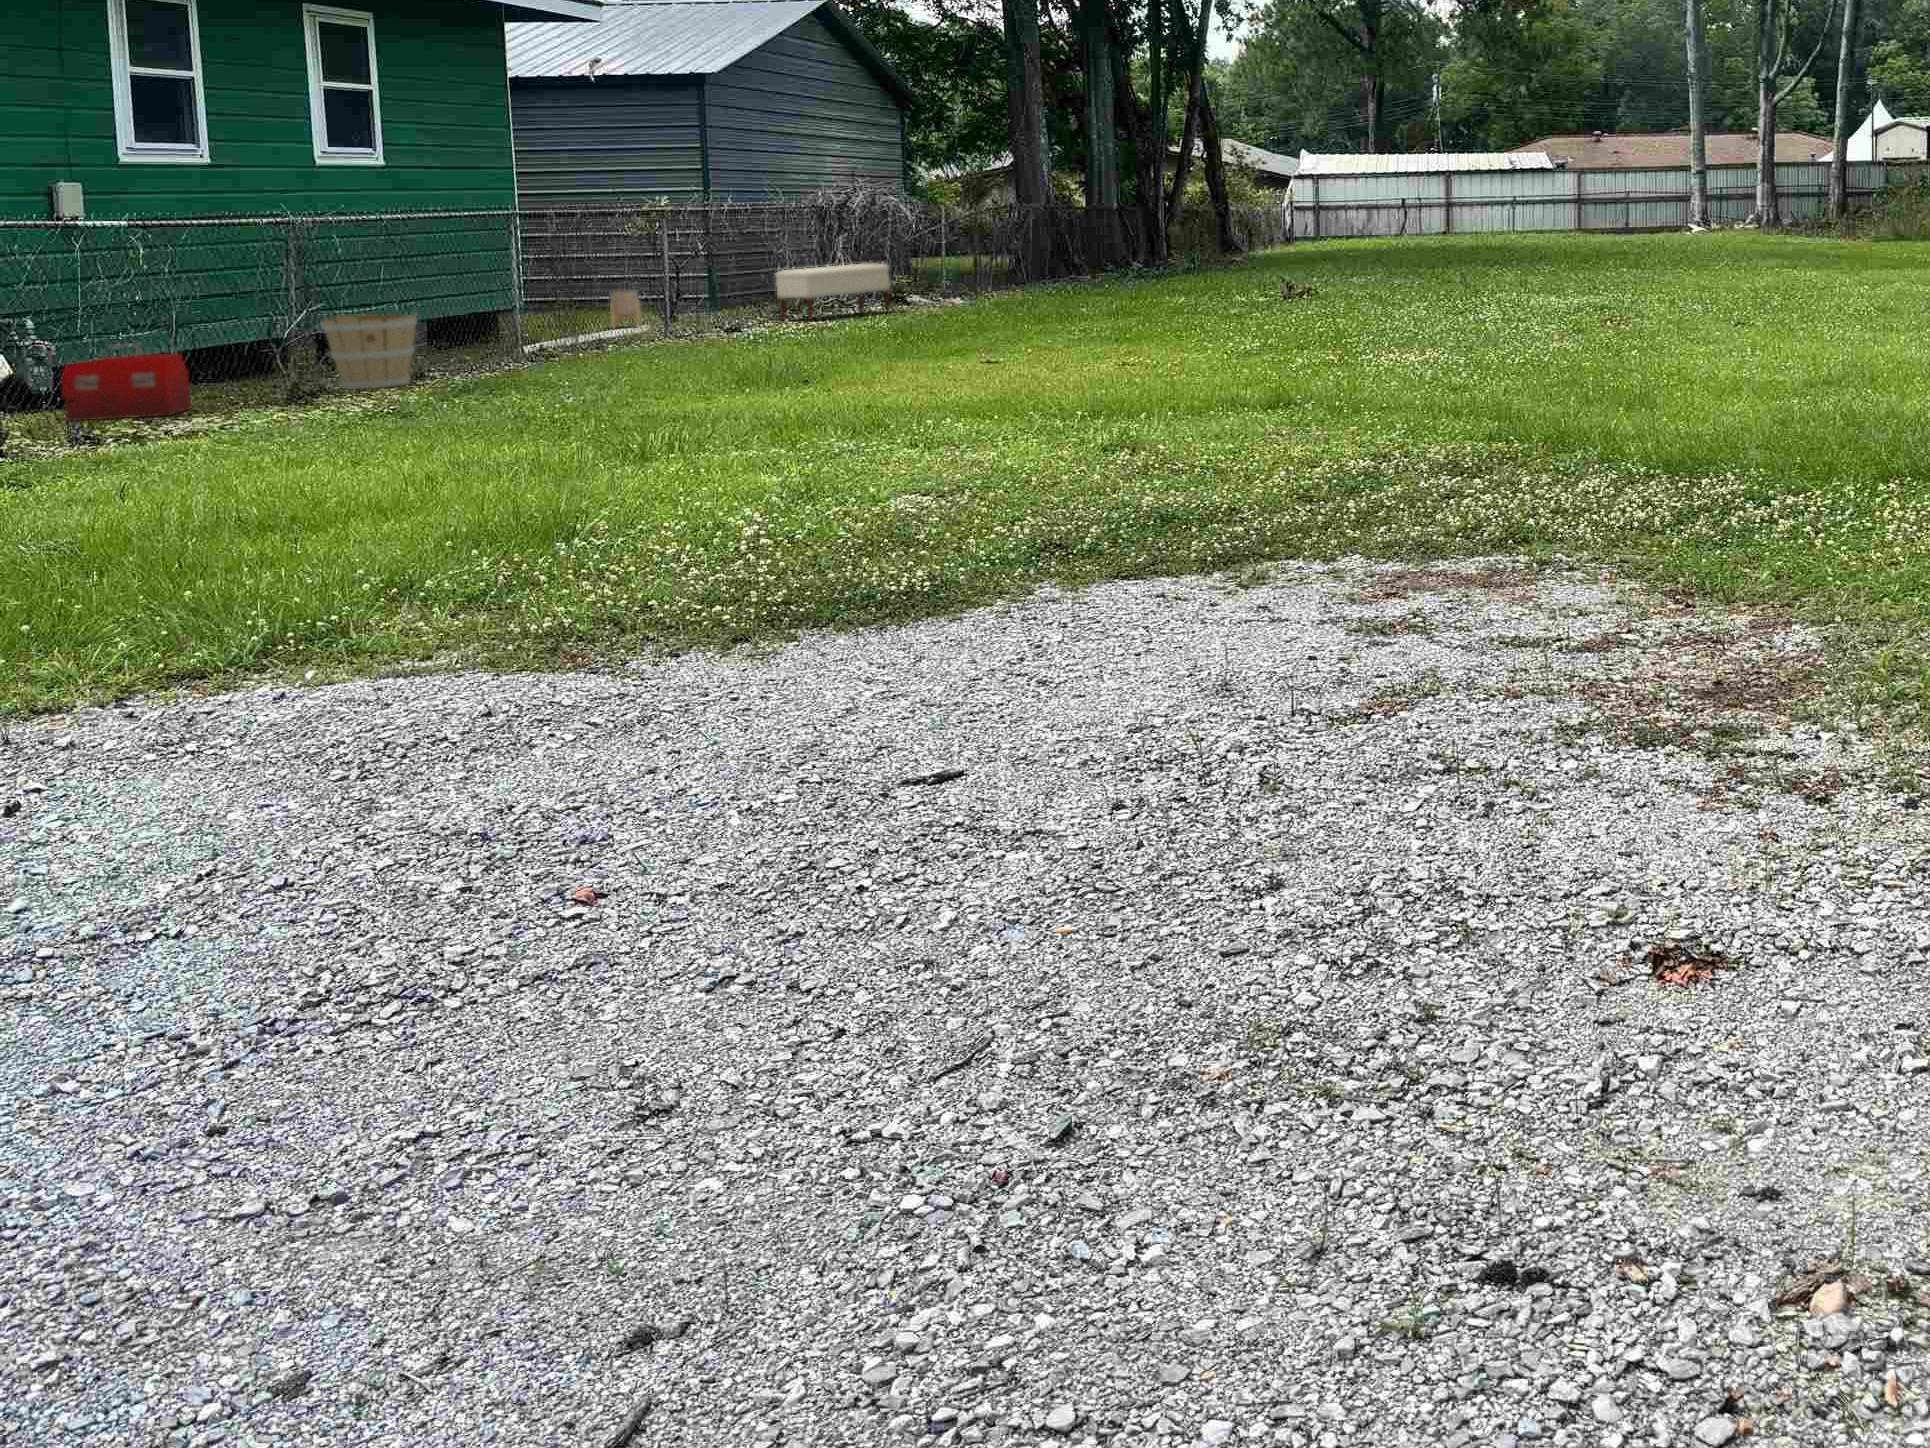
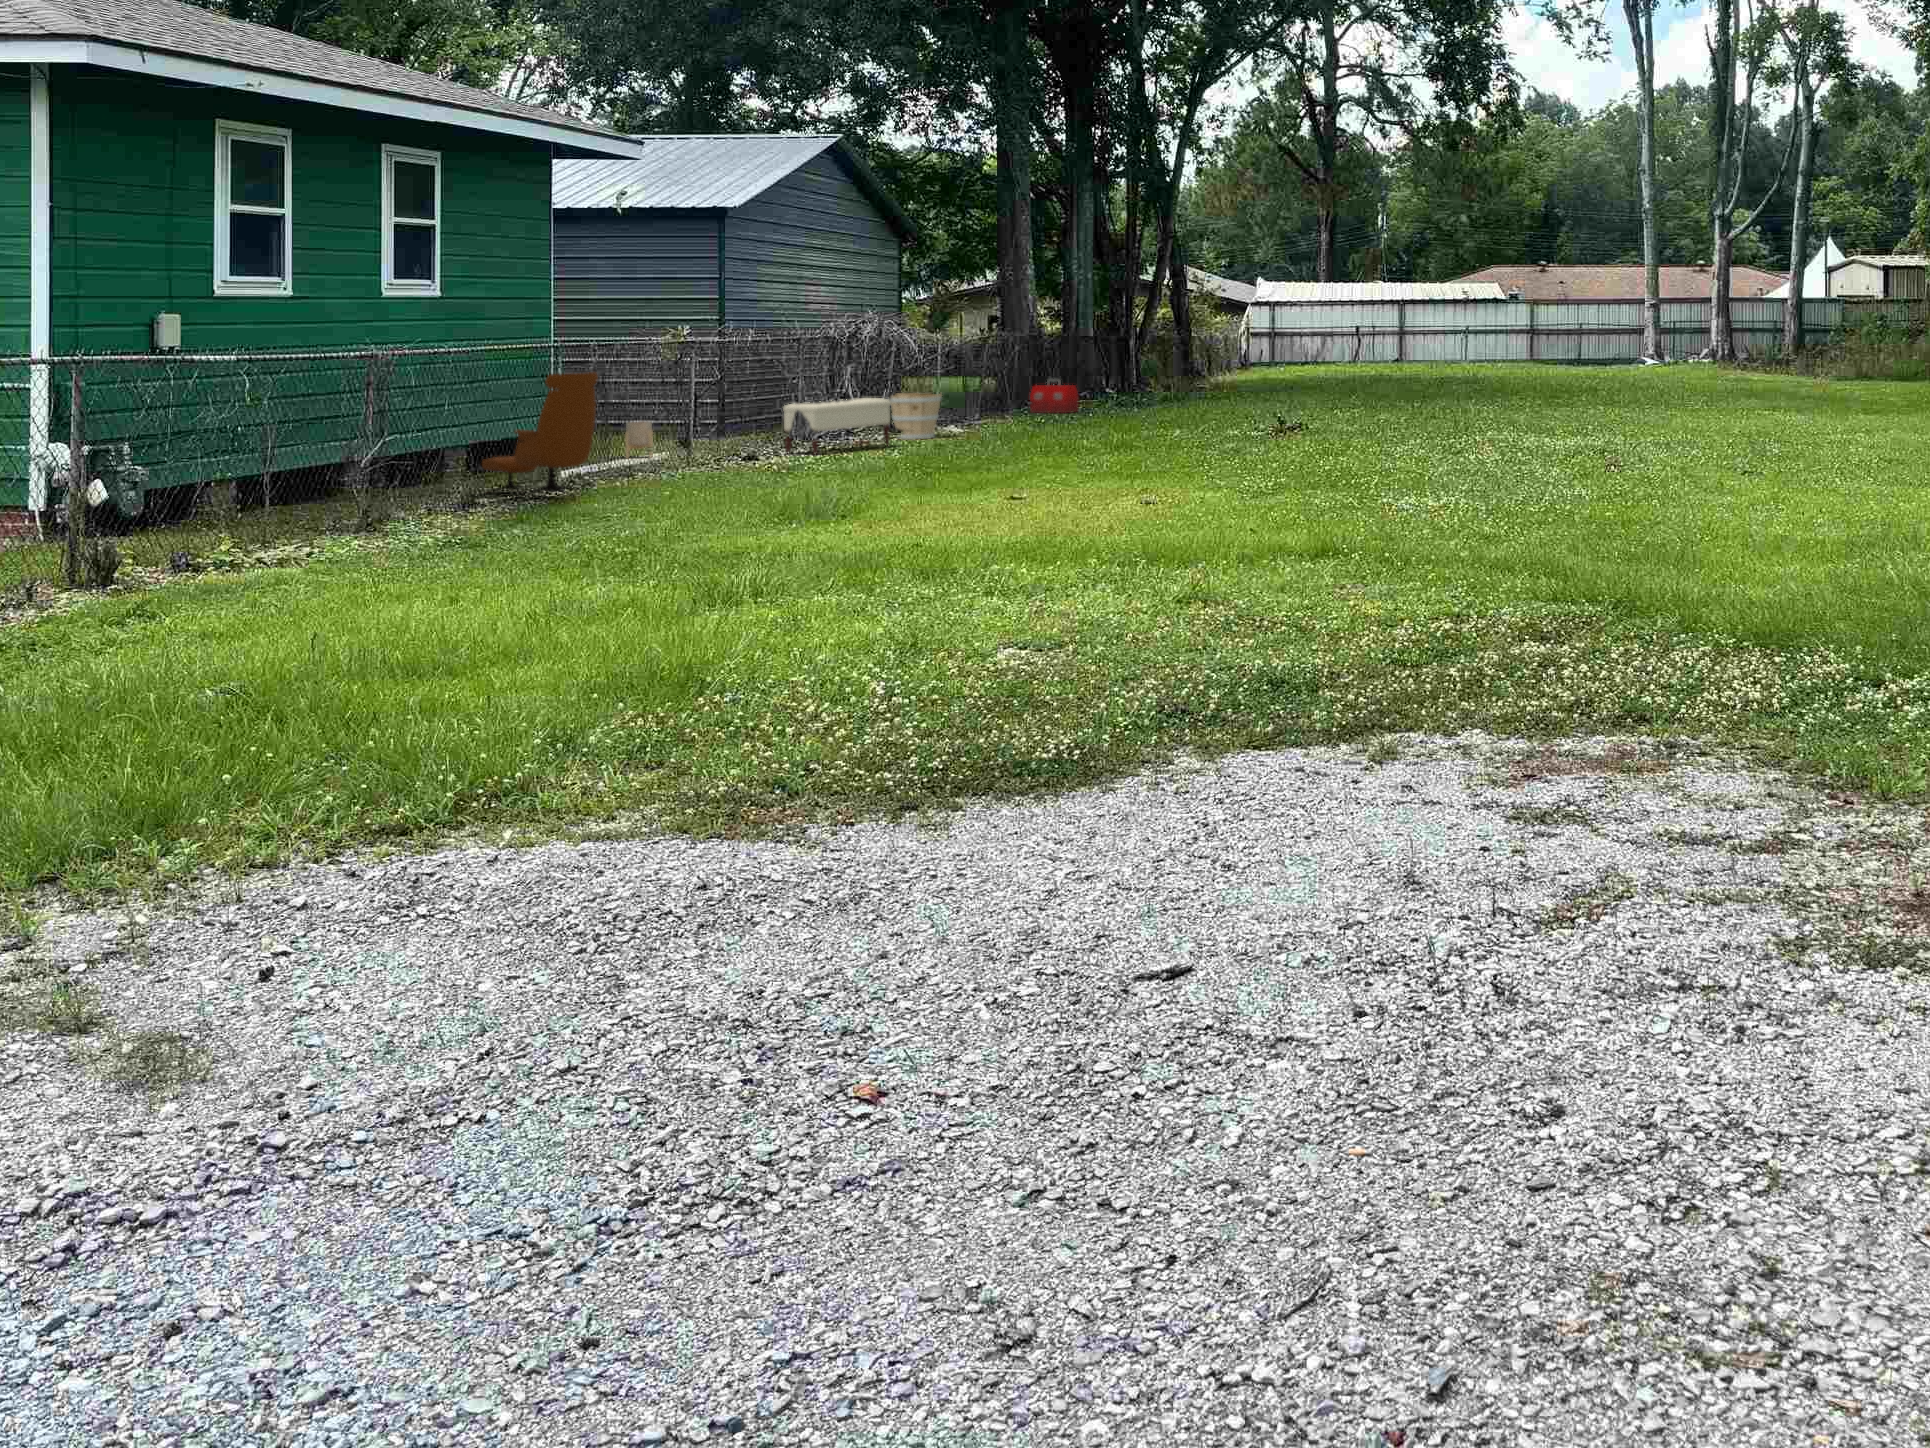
lounge chair: none [443,236,558,368] -> present [482,372,598,498]
wooden bucket: present [321,313,417,389] -> present [890,393,941,440]
toolbox: present [62,343,192,421] -> present [1030,380,1079,413]

